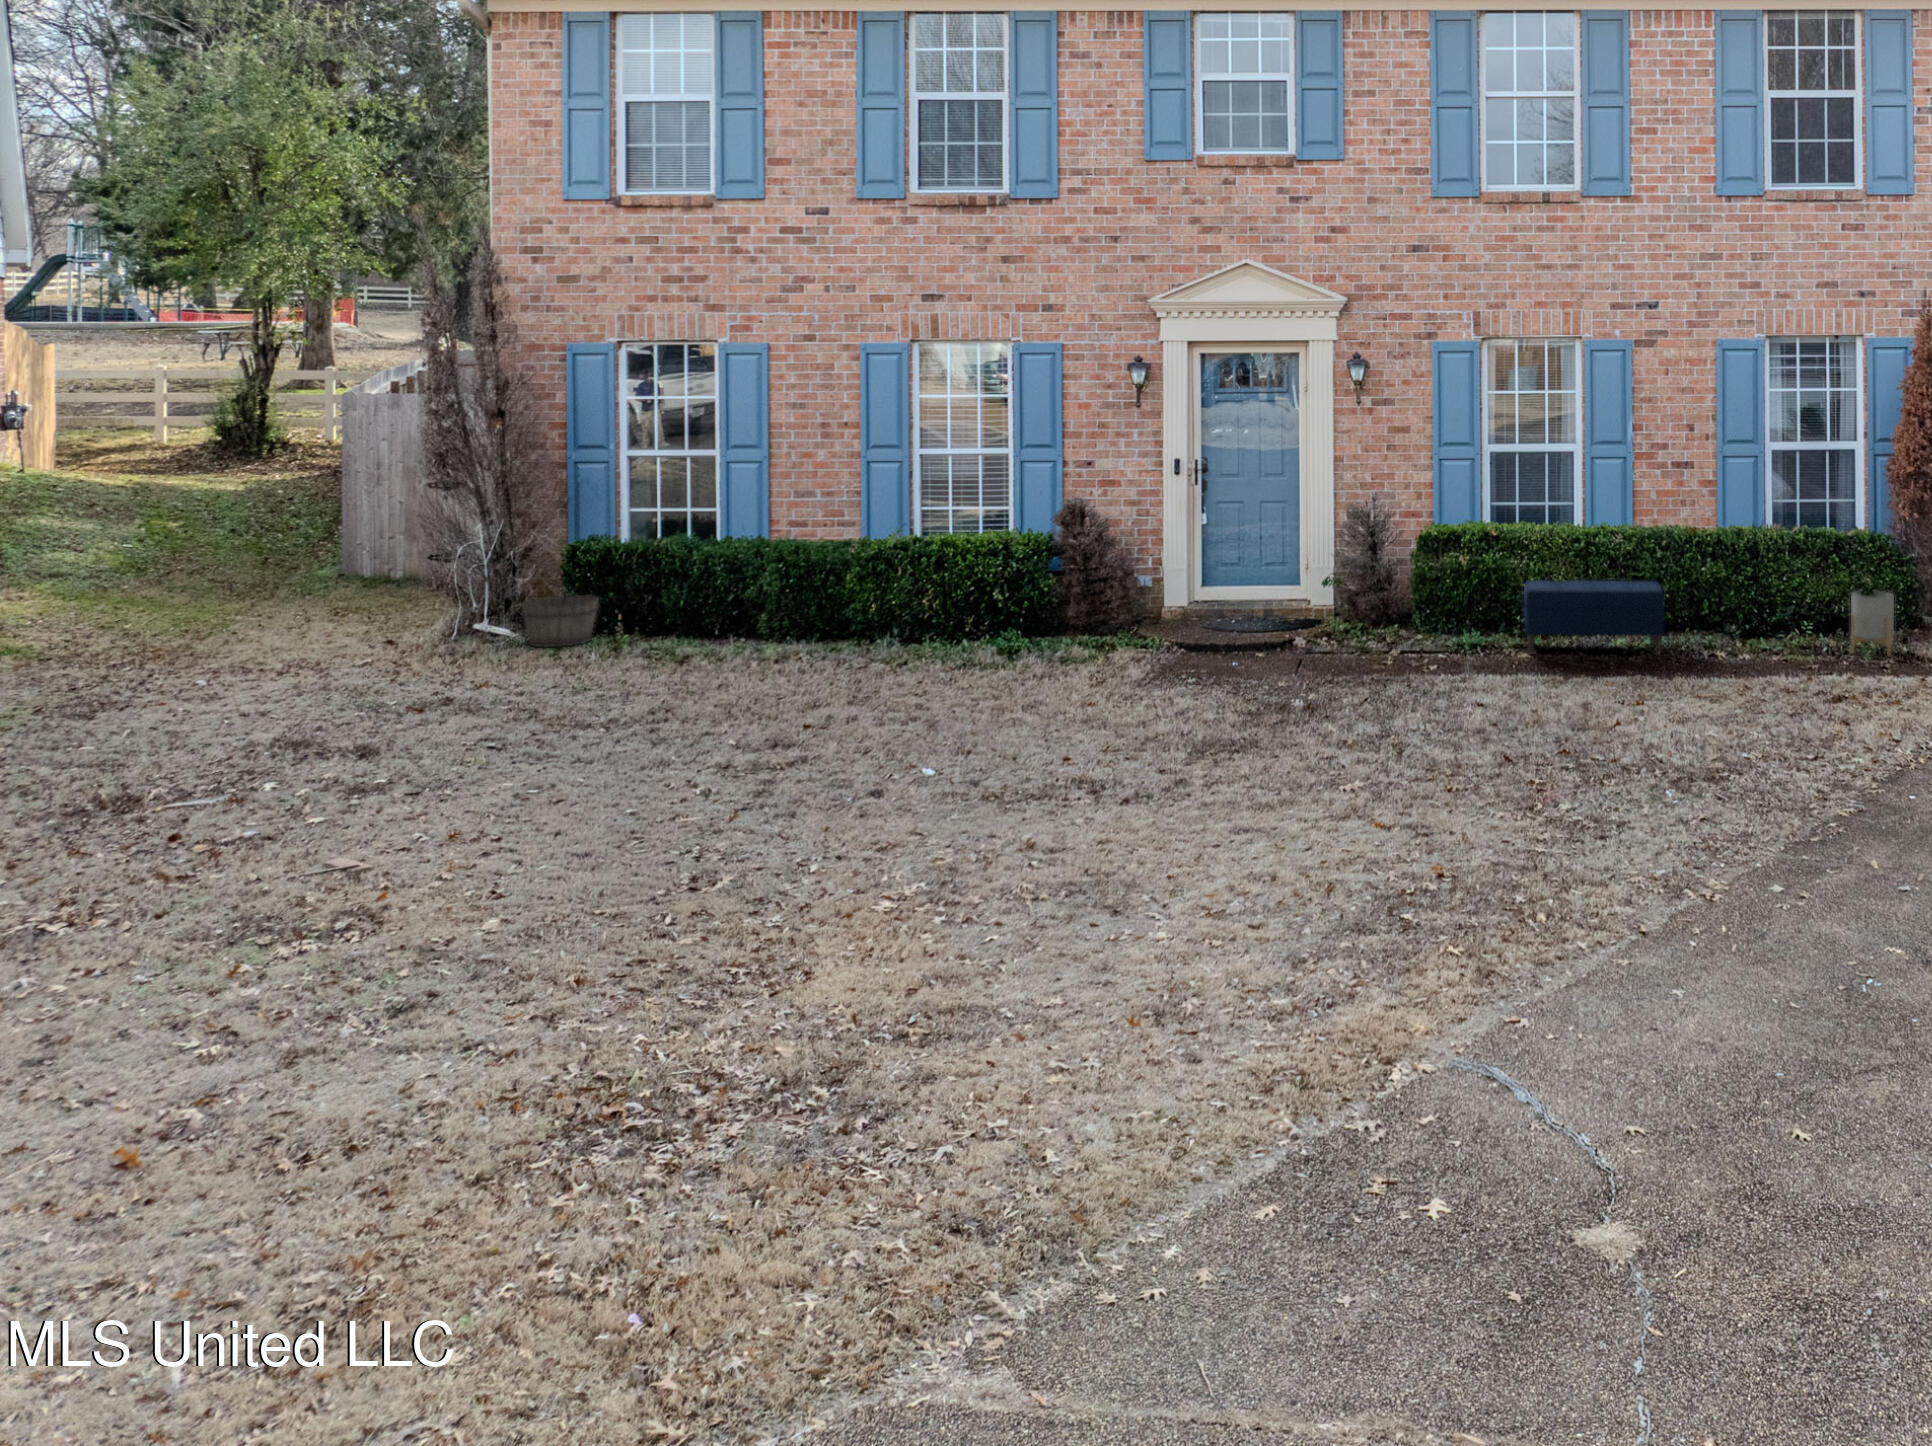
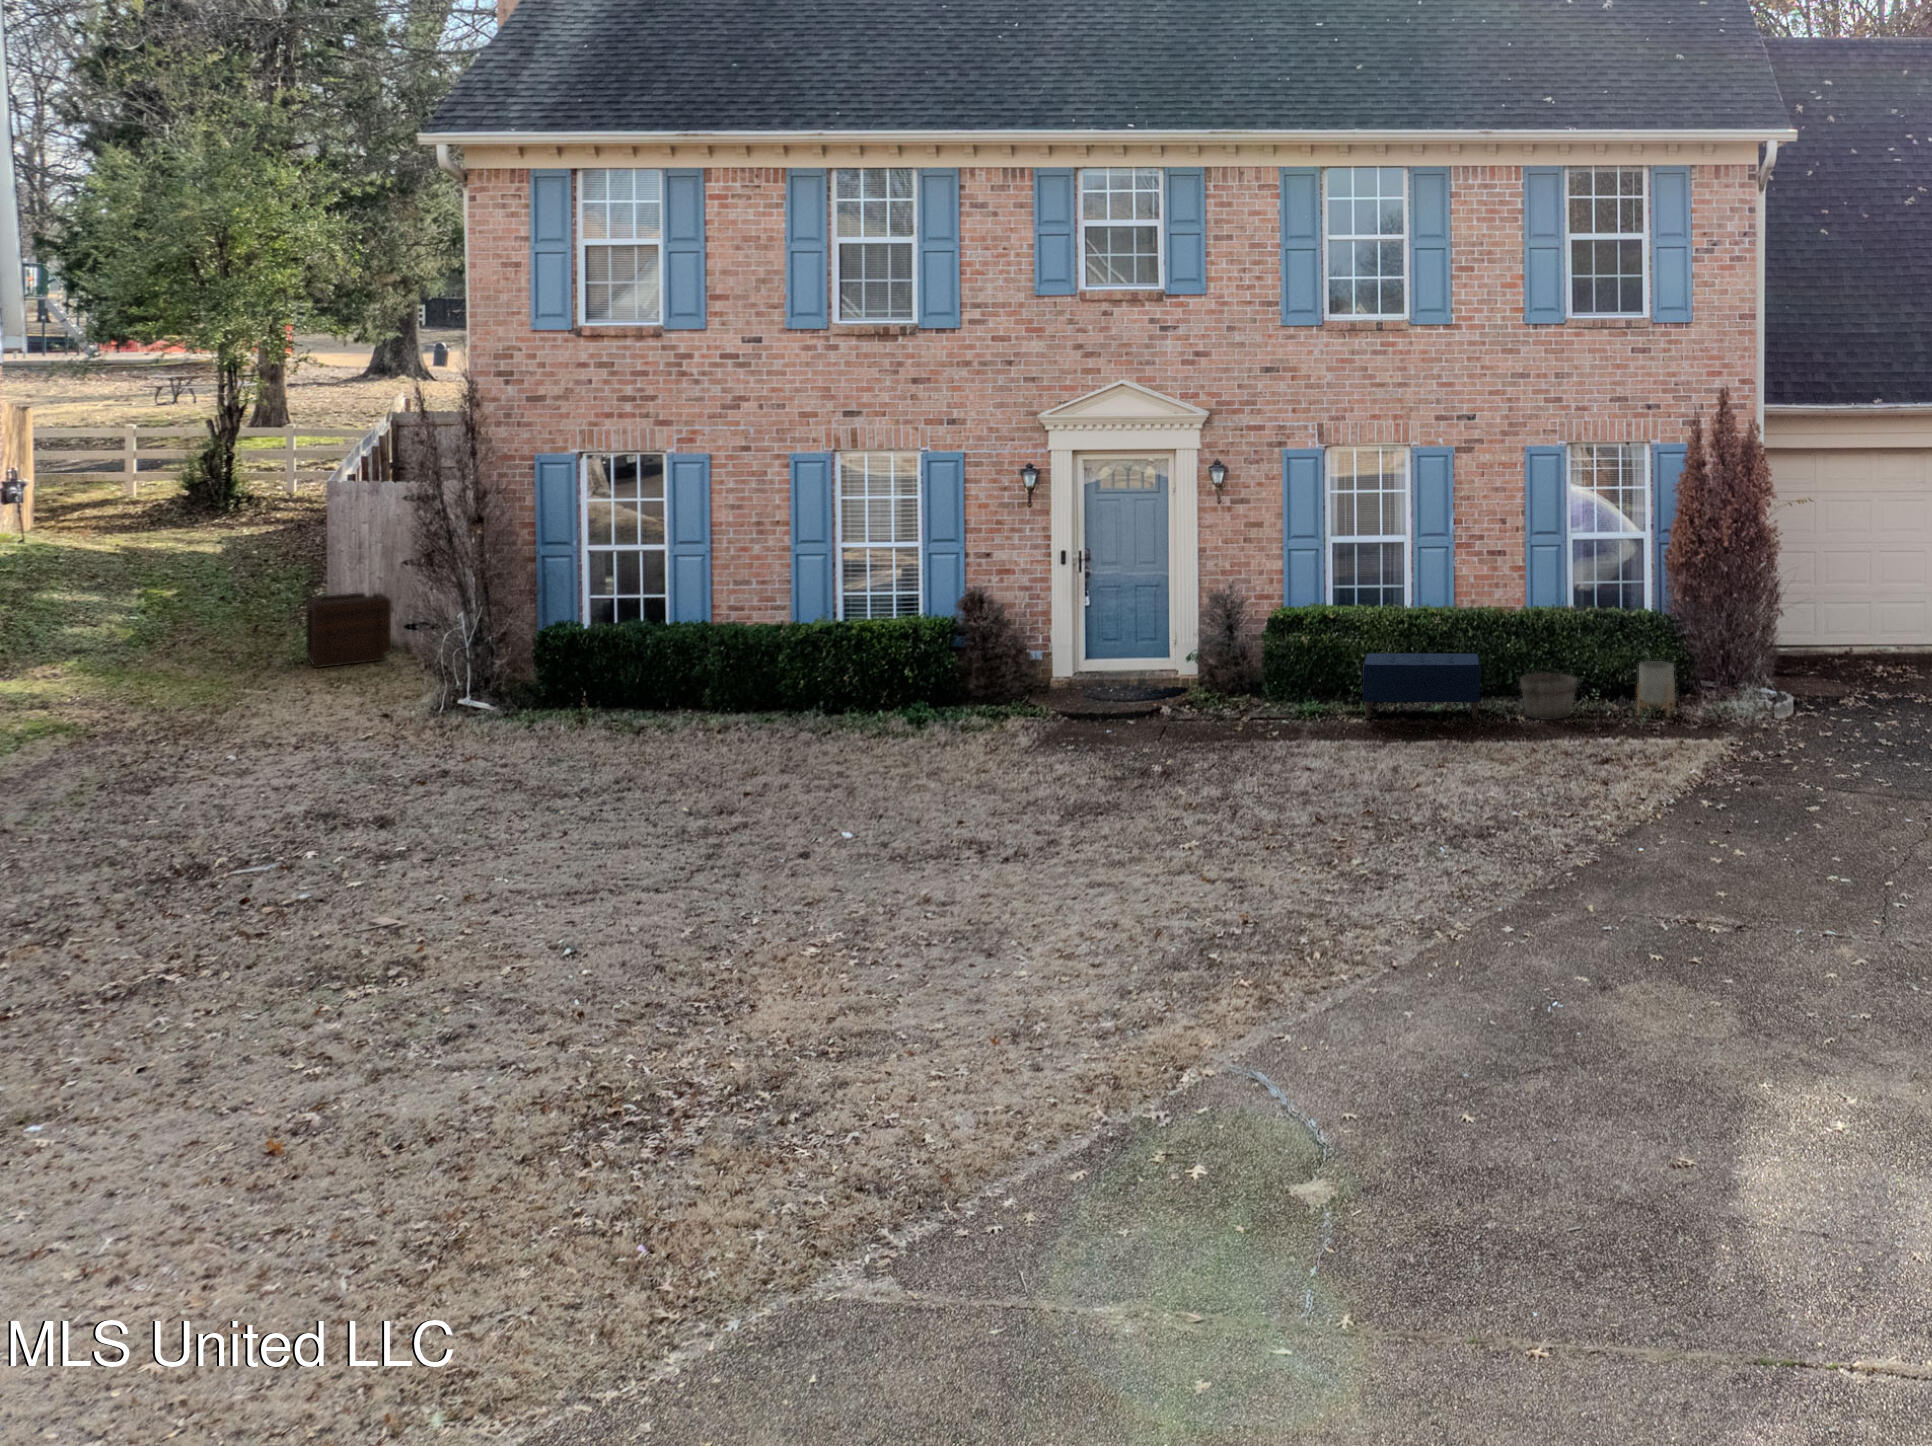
wooden crate: none [320,517,413,600] -> present [306,593,391,668]
wooden bucket: present [520,591,599,647] -> present [1520,671,1577,720]

